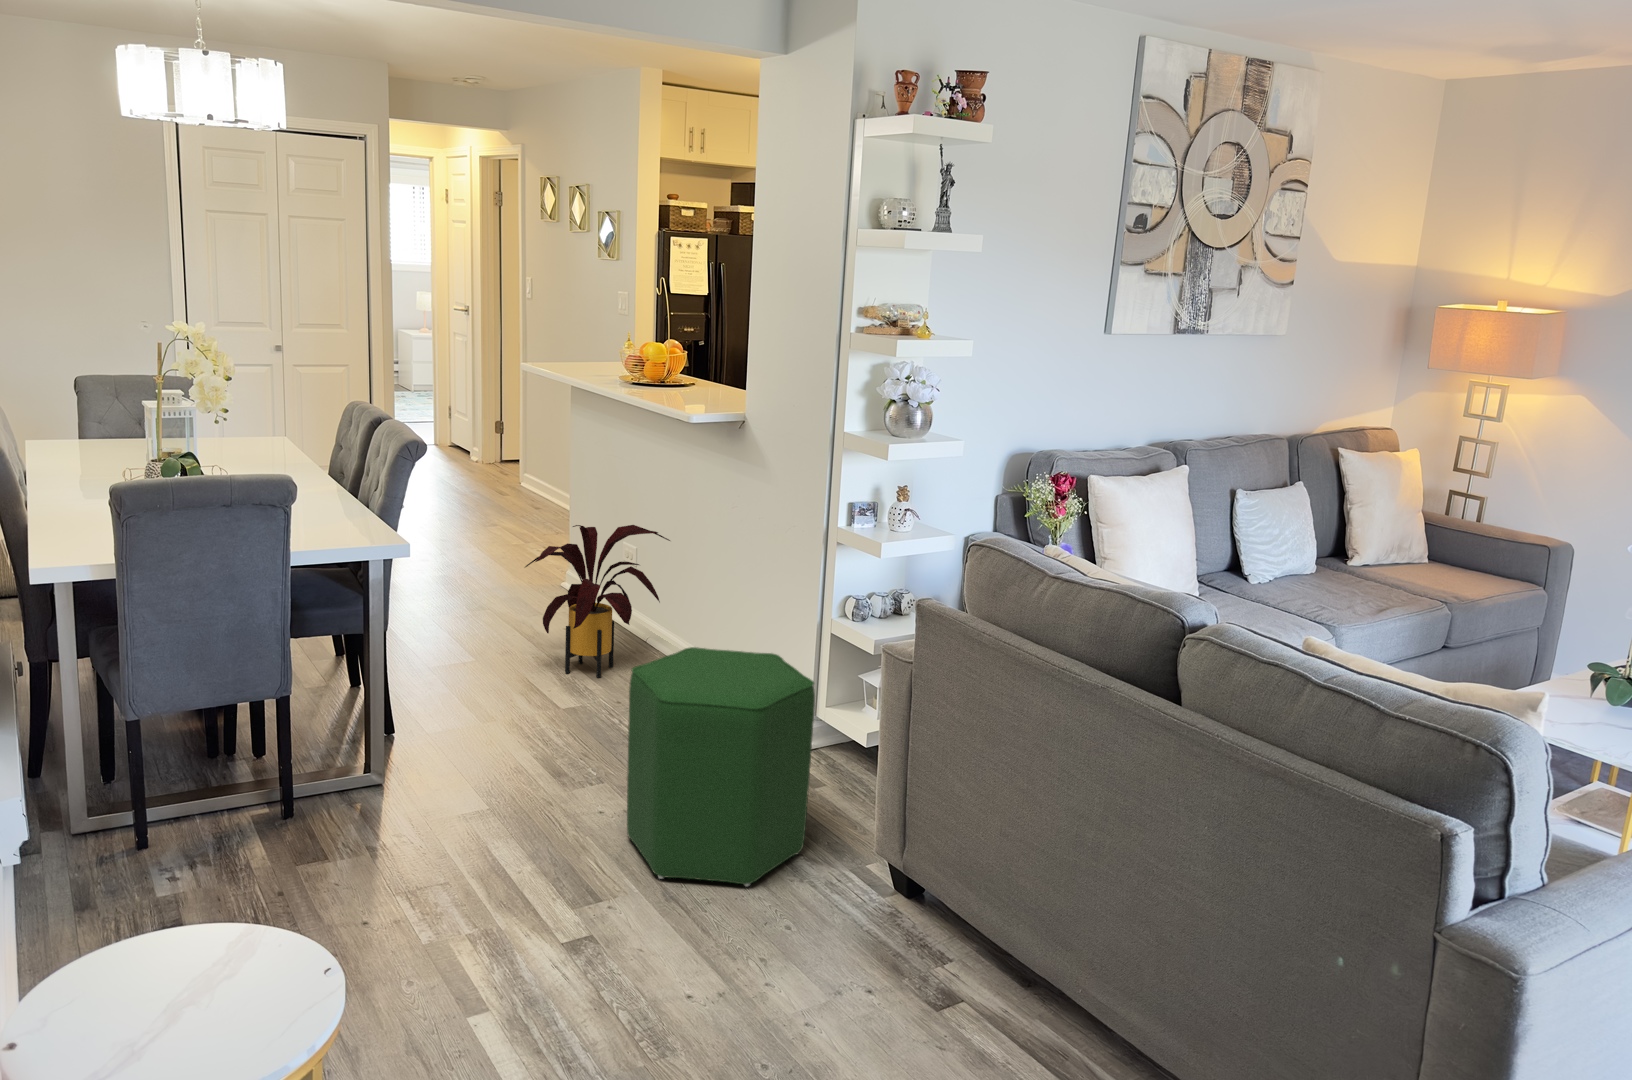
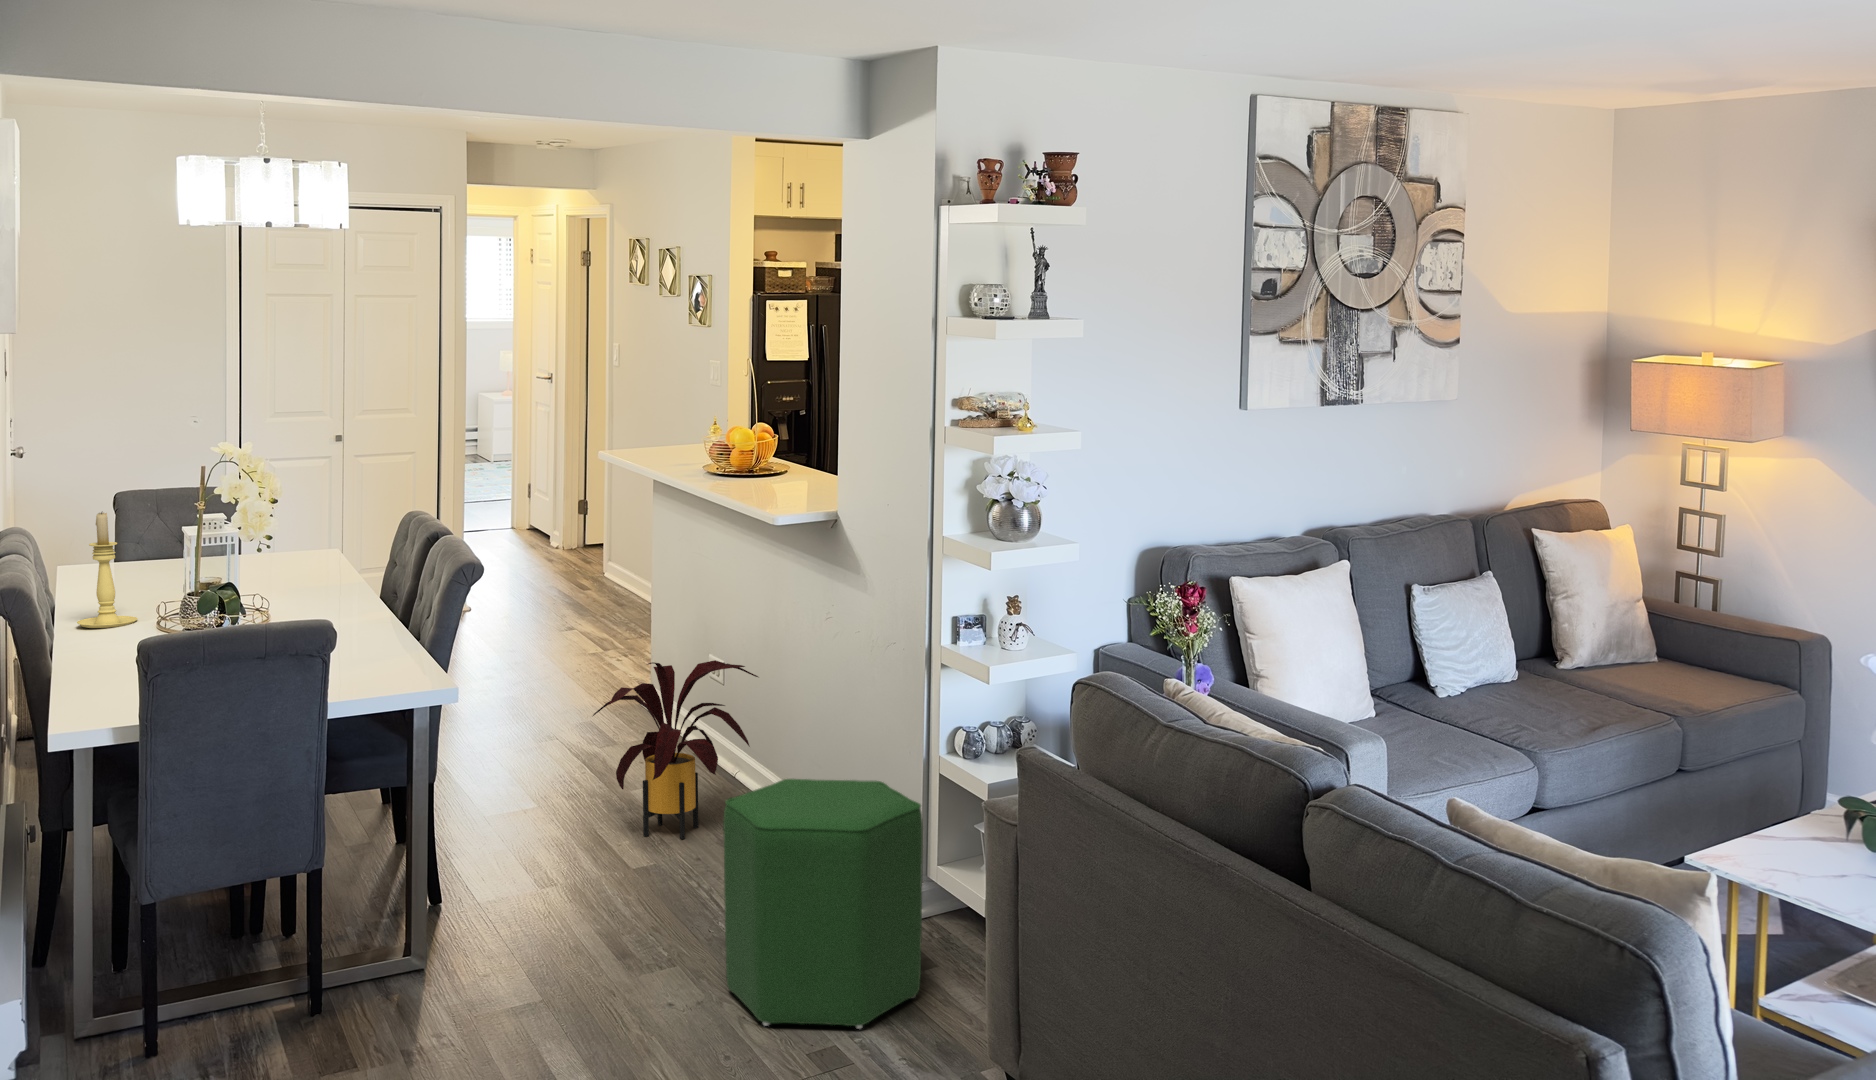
candle holder: none [61,364,118,470] -> present [77,512,138,628]

